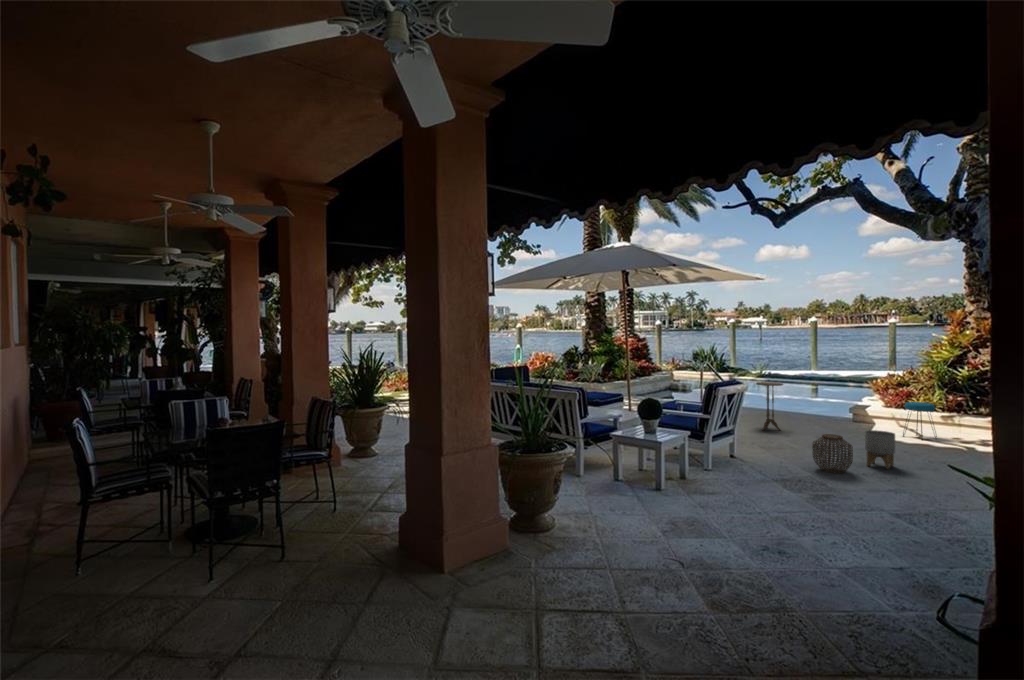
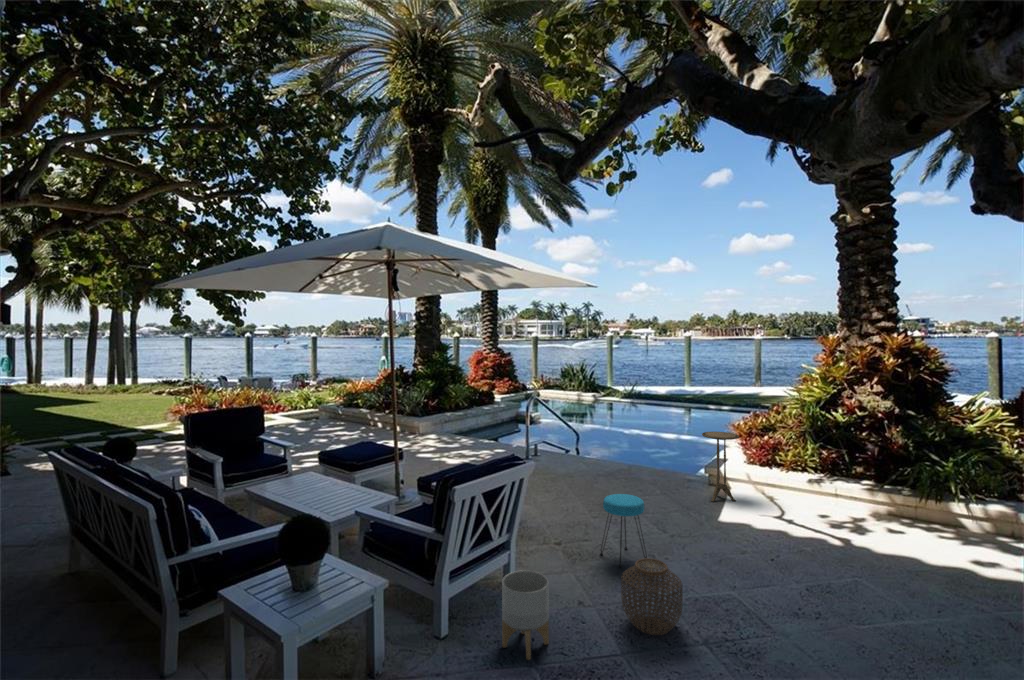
side table: present [756,382,783,431] -> present [702,432,739,502]
stool: present [903,402,937,439] -> present [600,494,647,567]
planter: present [865,430,895,469] -> present [502,570,549,660]

